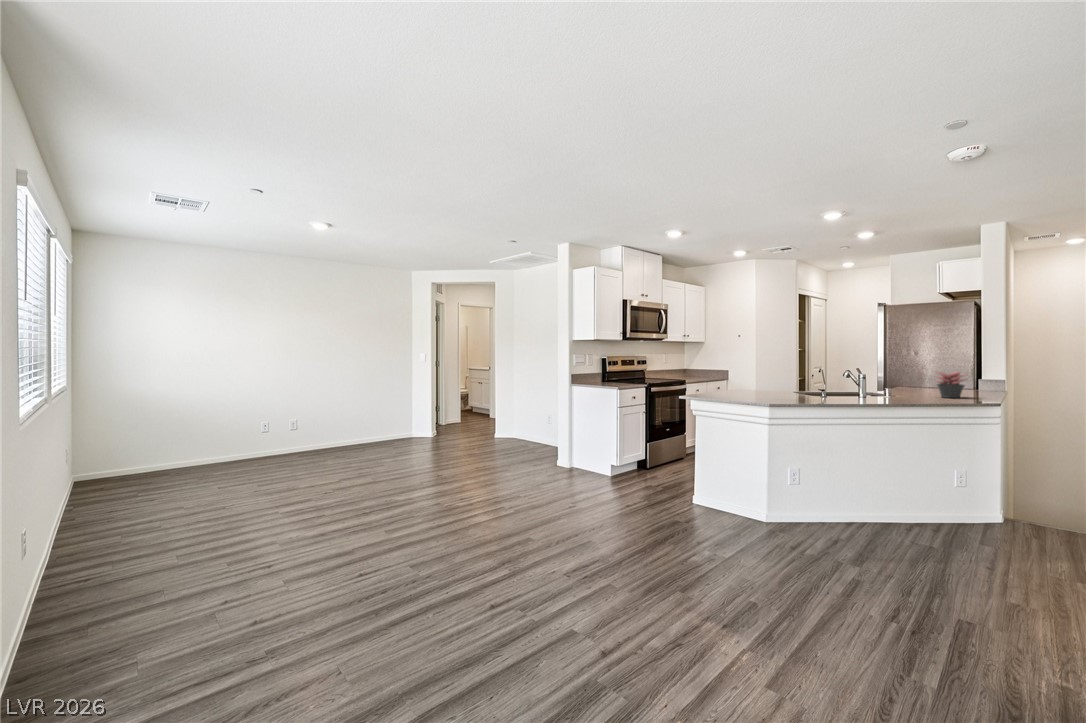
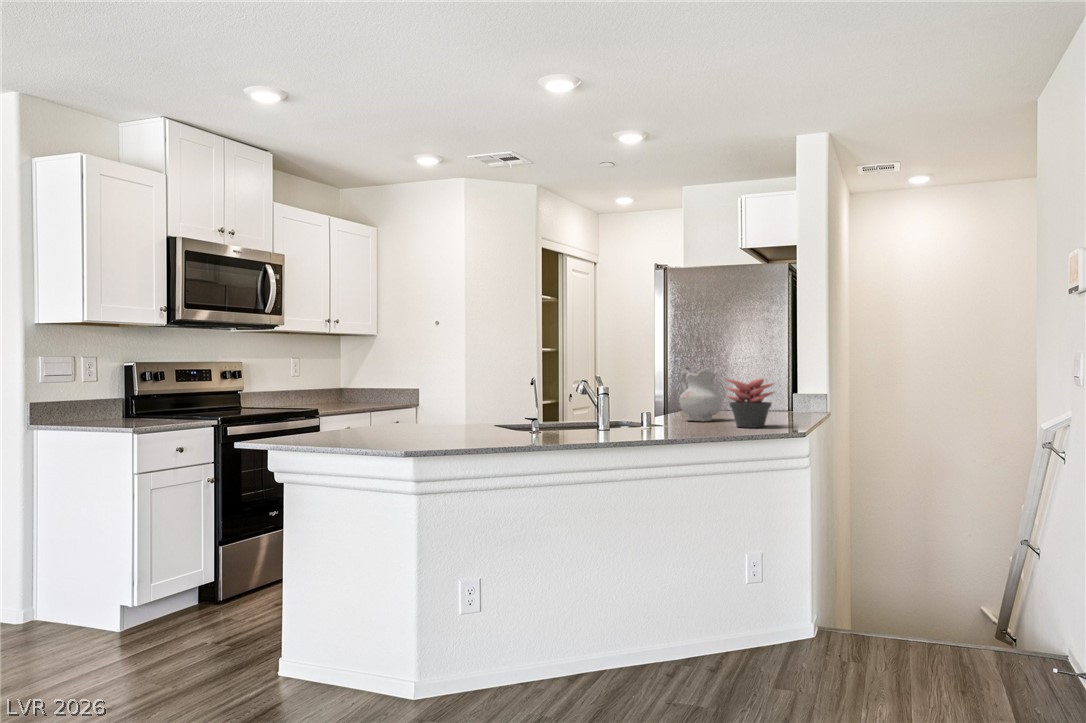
ceramic pitcher: none [901,363,930,394] -> present [679,367,722,421]

